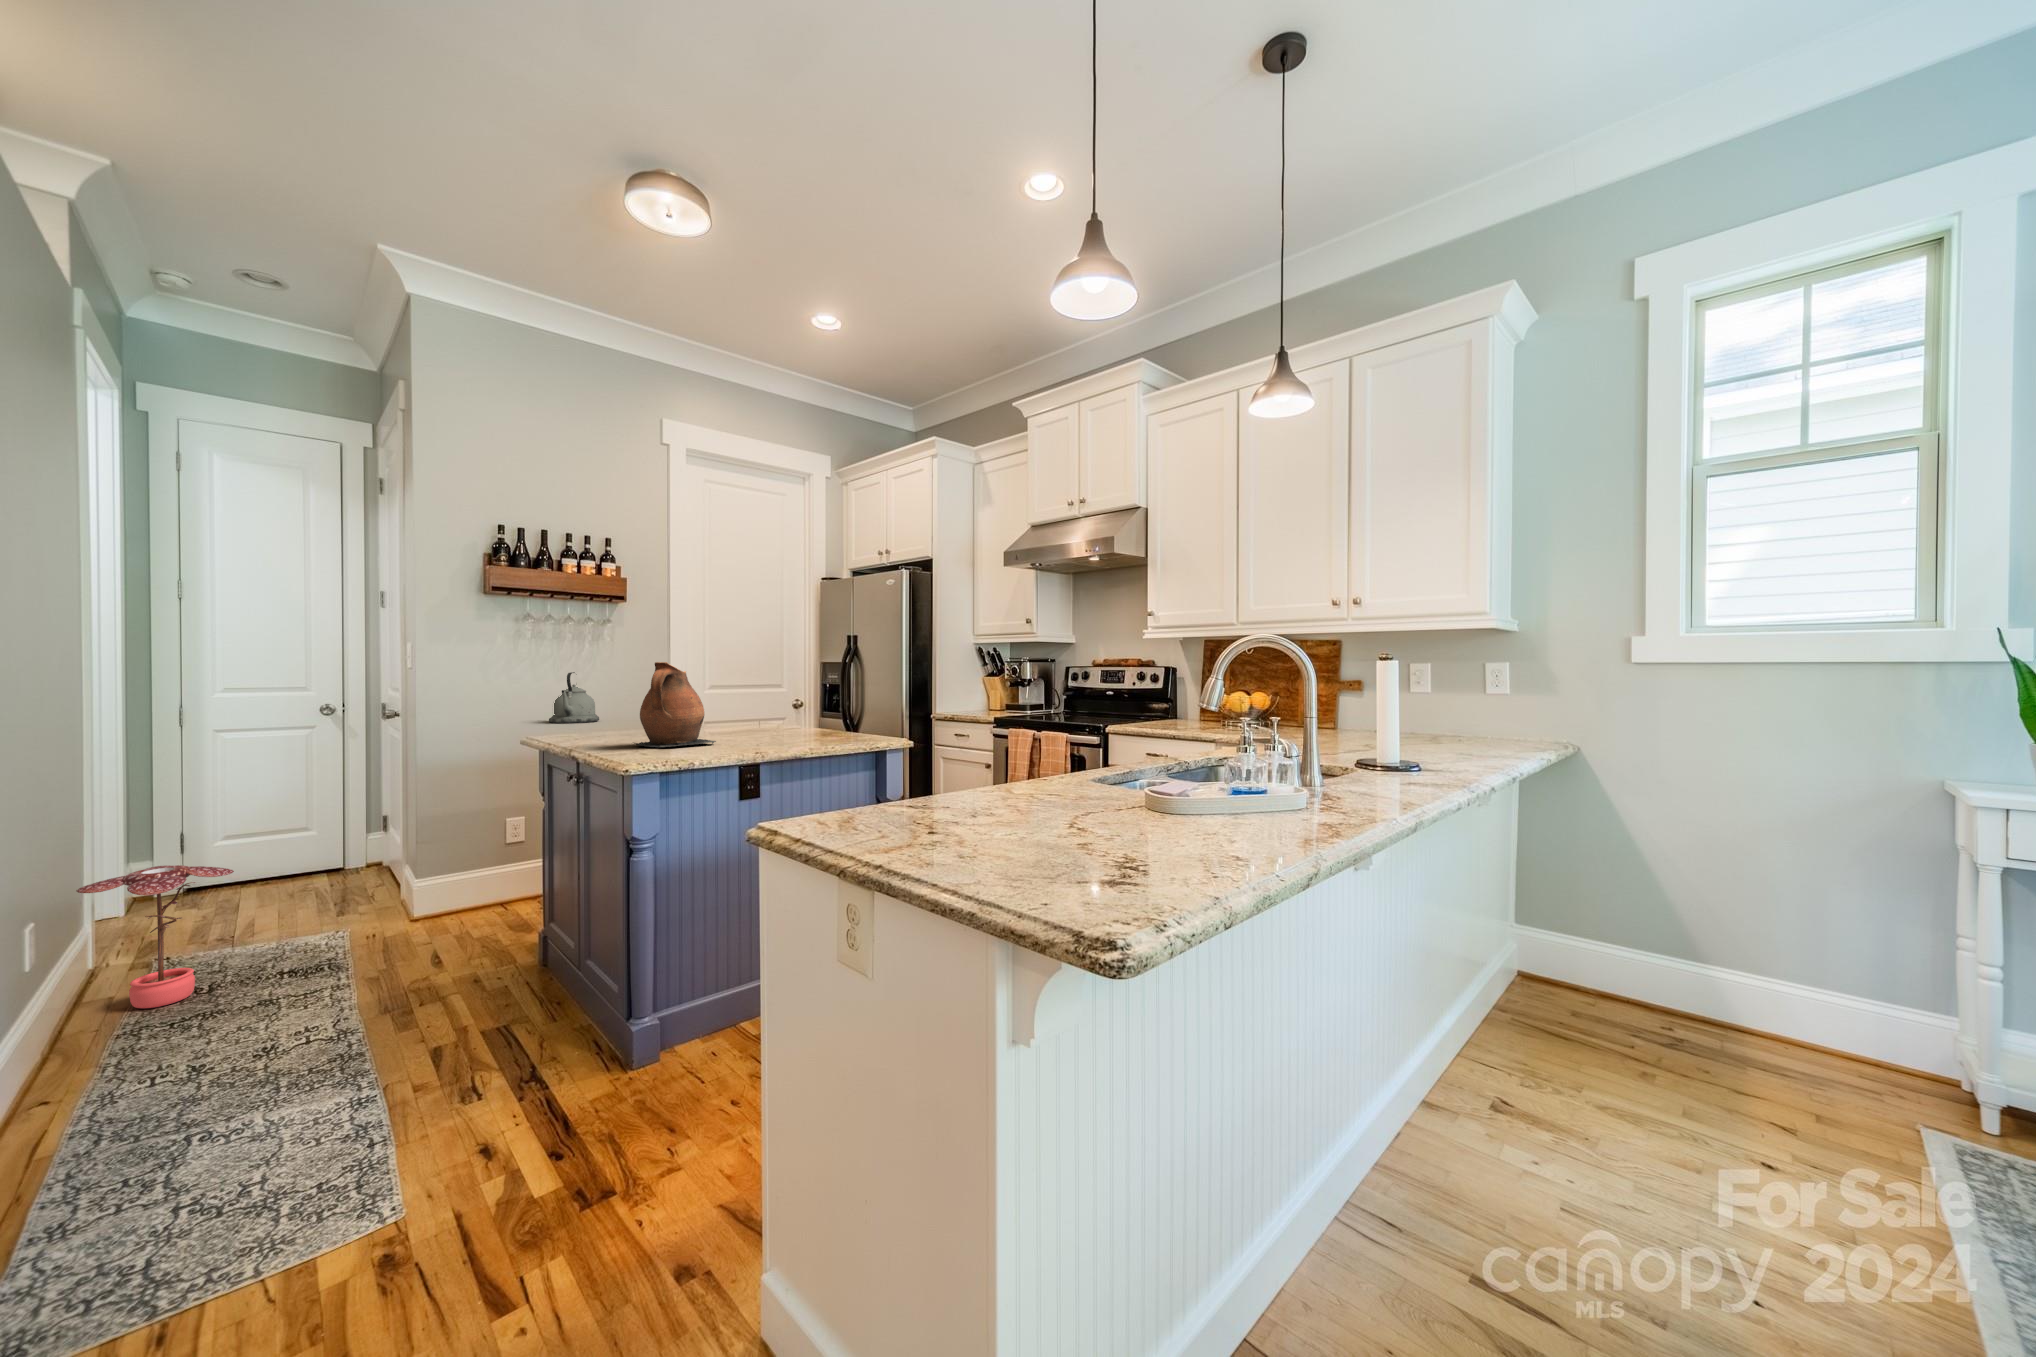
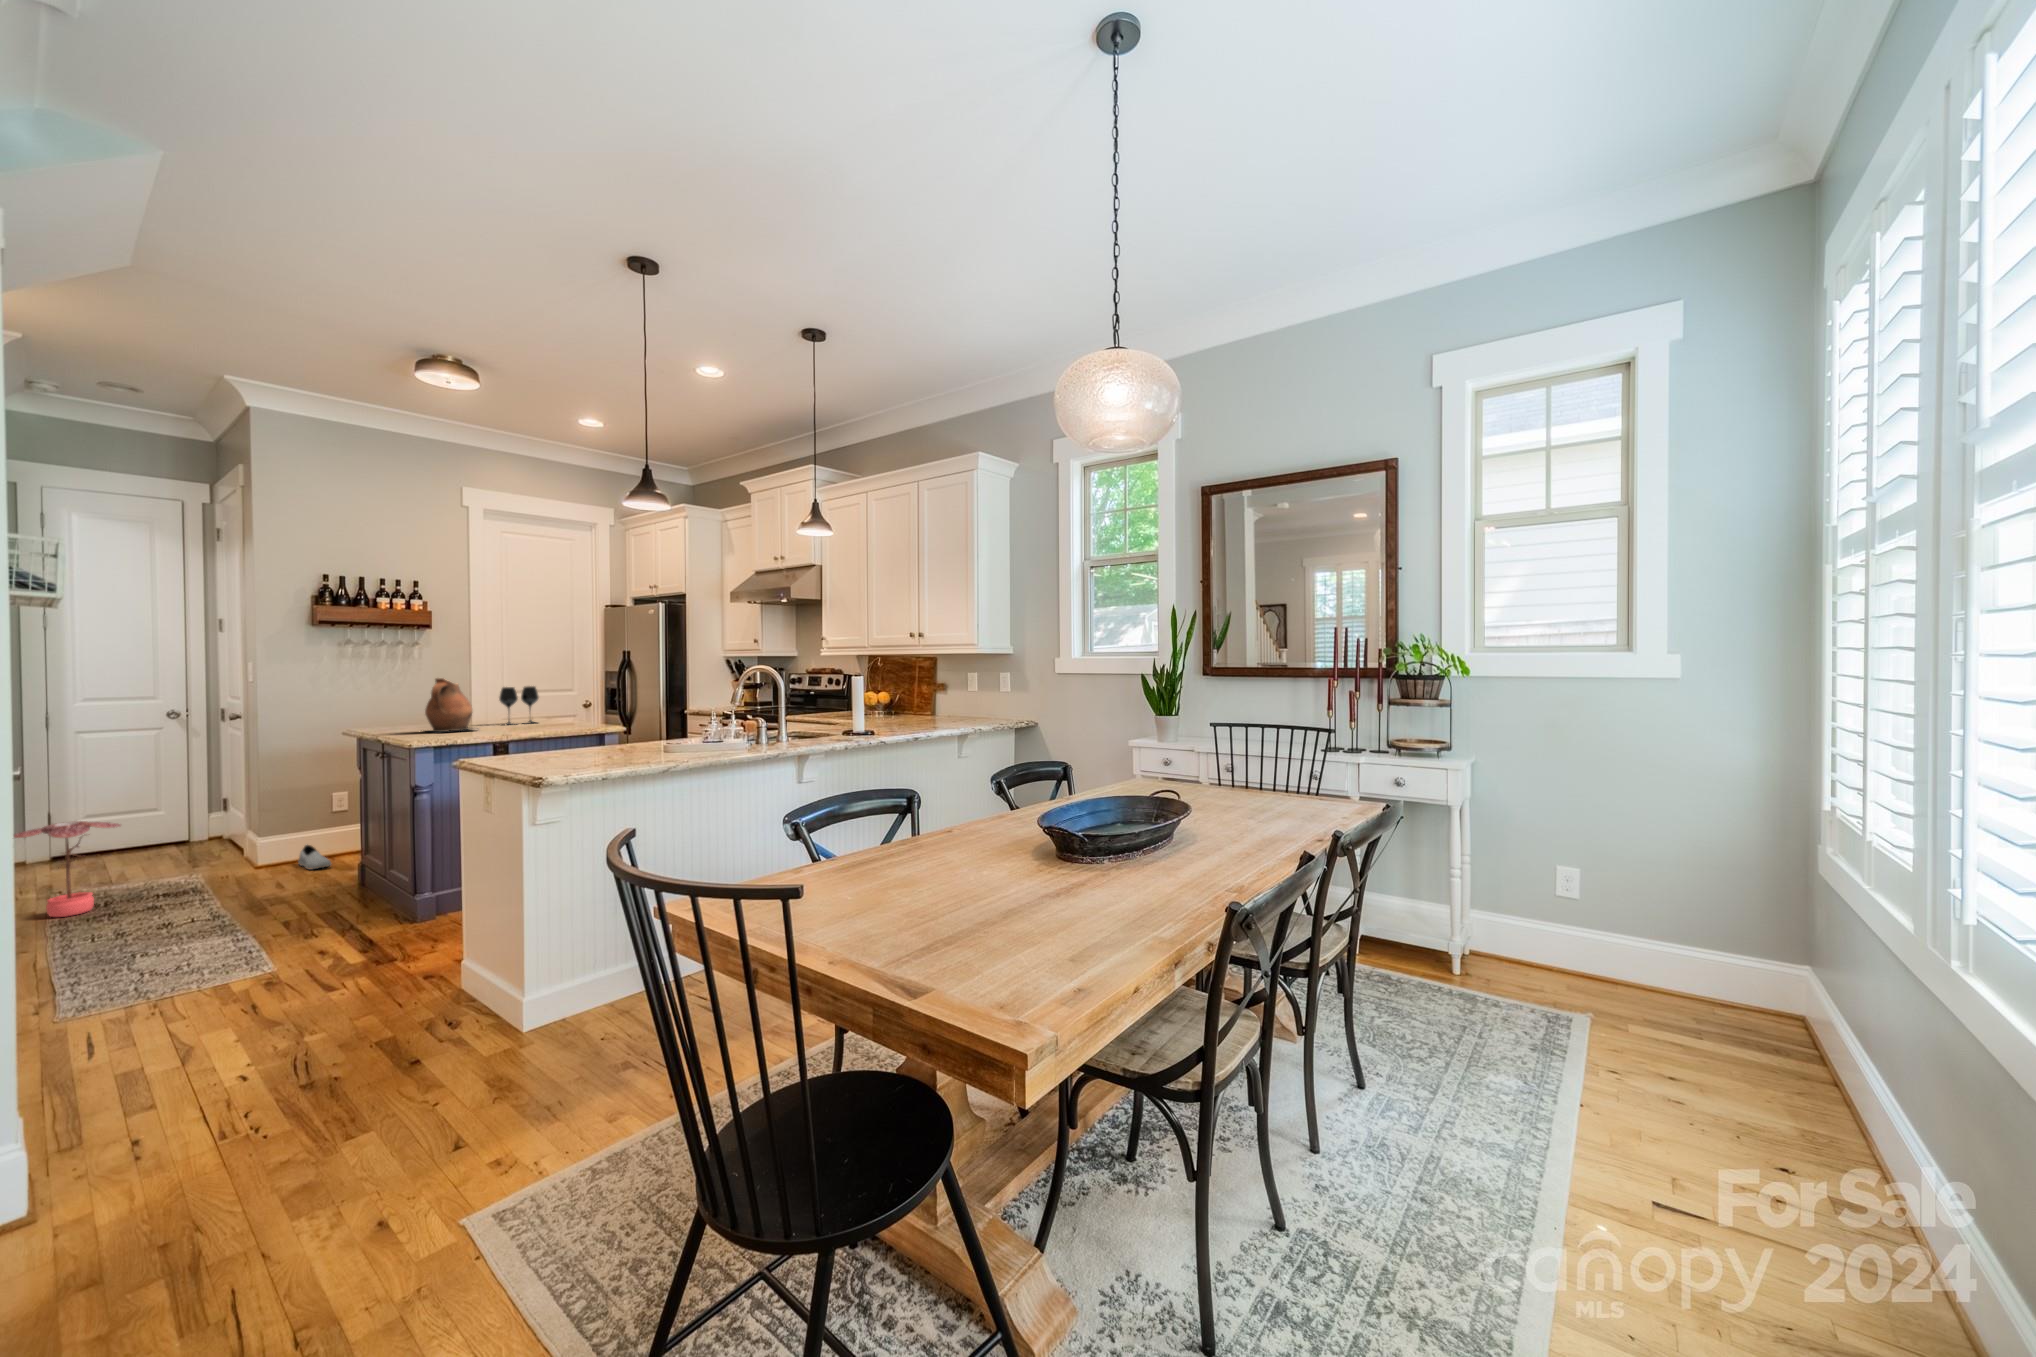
kettle: present [549,672,599,723] -> none [368,683,411,721]
wine glass: none [727,678,778,734] -> present [499,686,539,725]
shoe: none [463,889,504,927] -> present [298,845,331,869]

